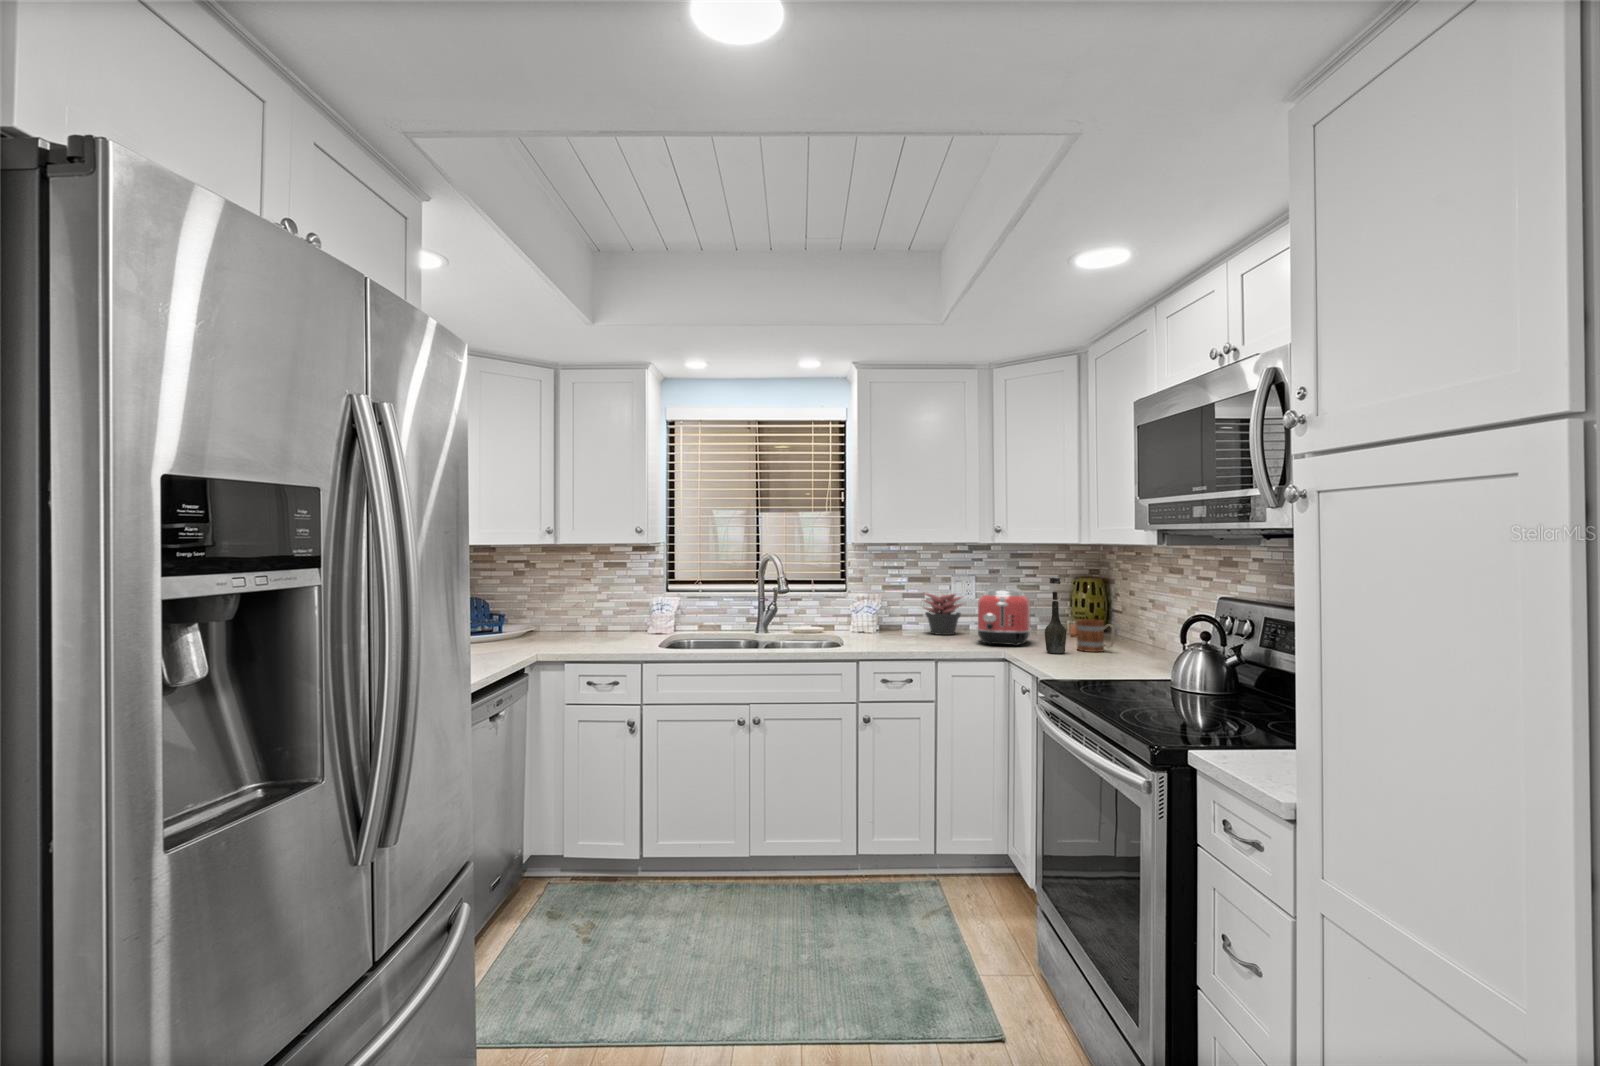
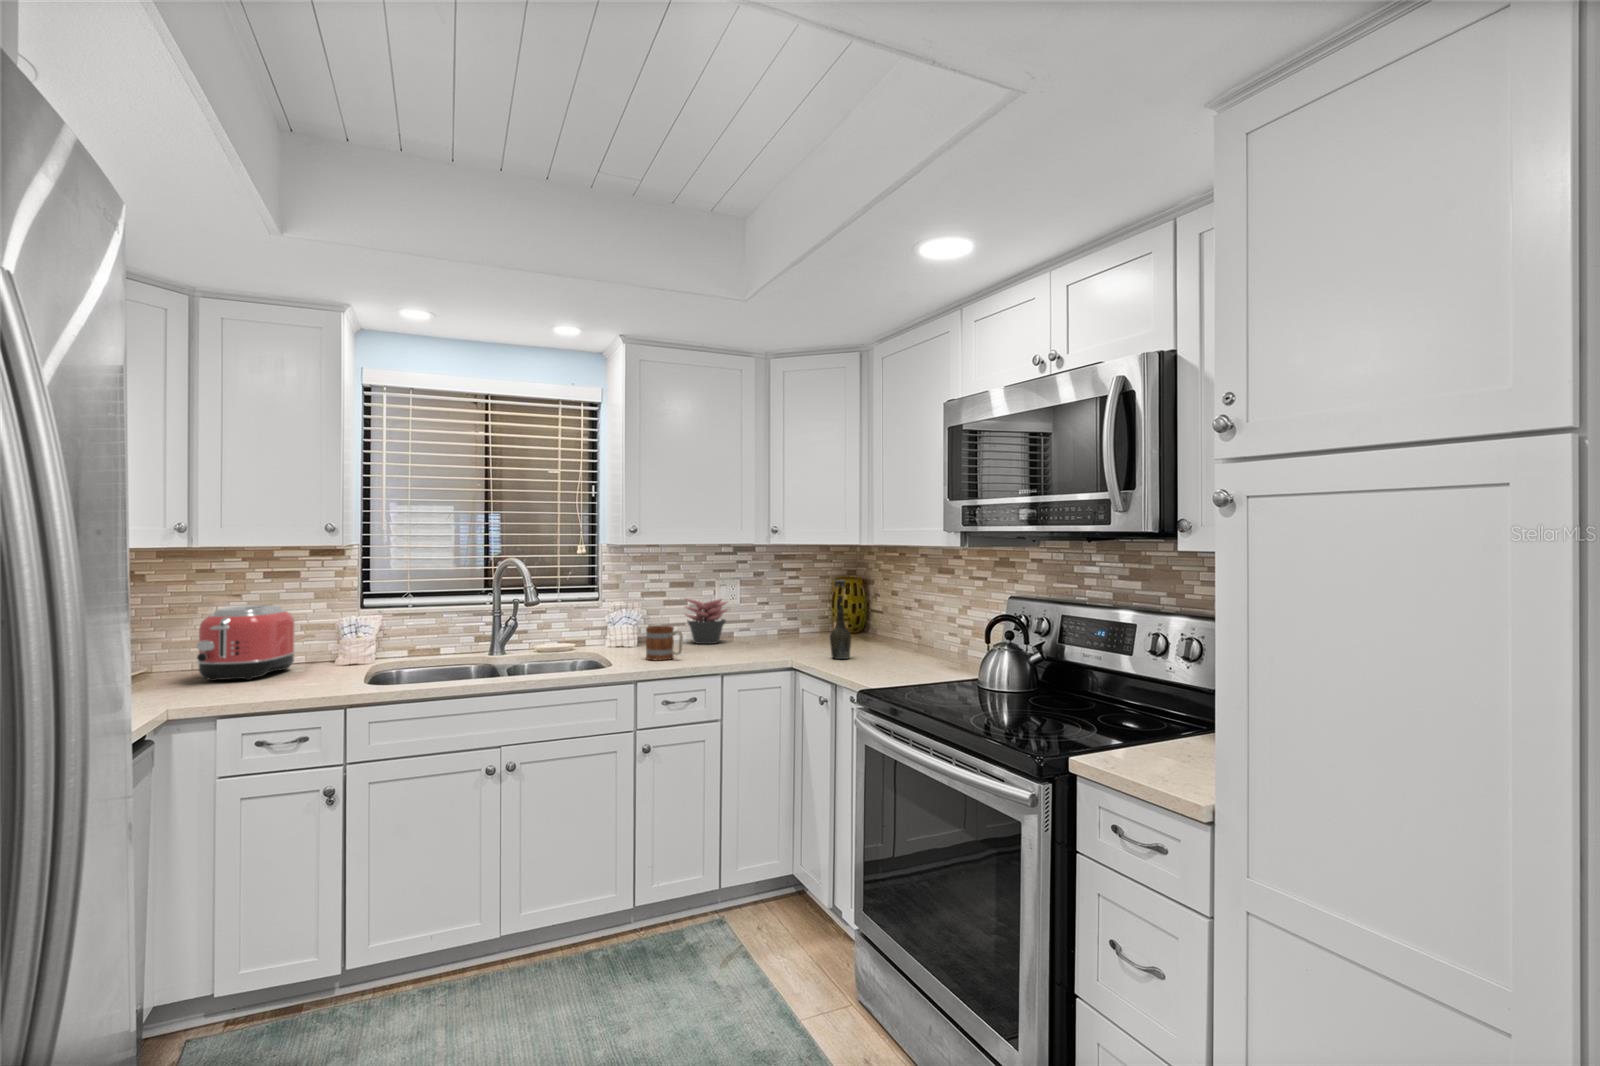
toaster: present [977,589,1031,646] -> present [197,605,296,681]
mug: present [1077,619,1115,652] -> present [646,626,683,660]

